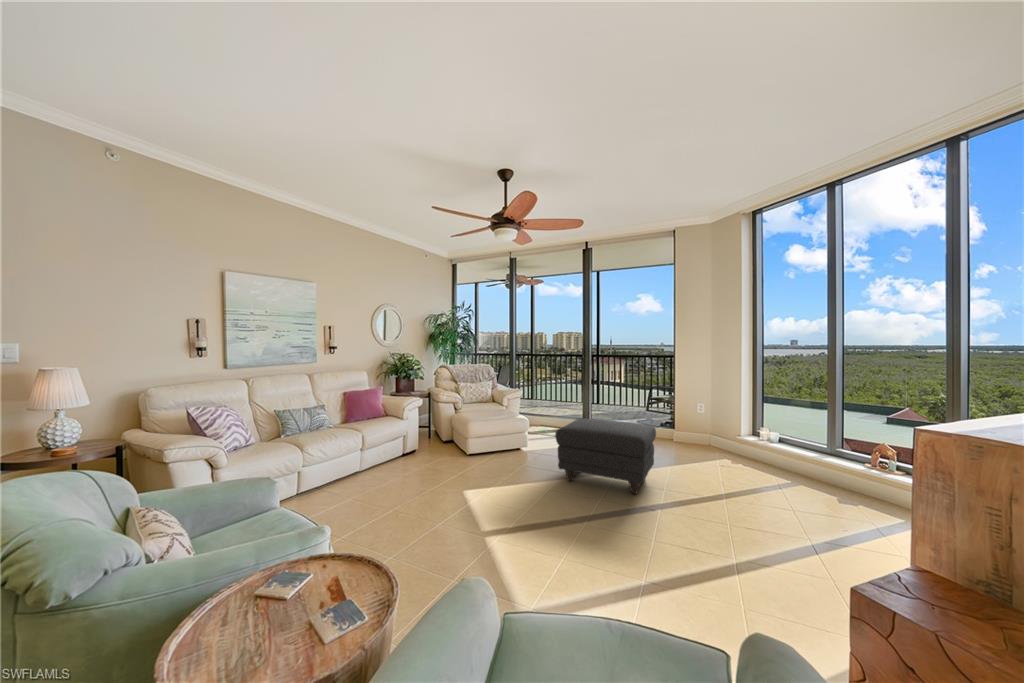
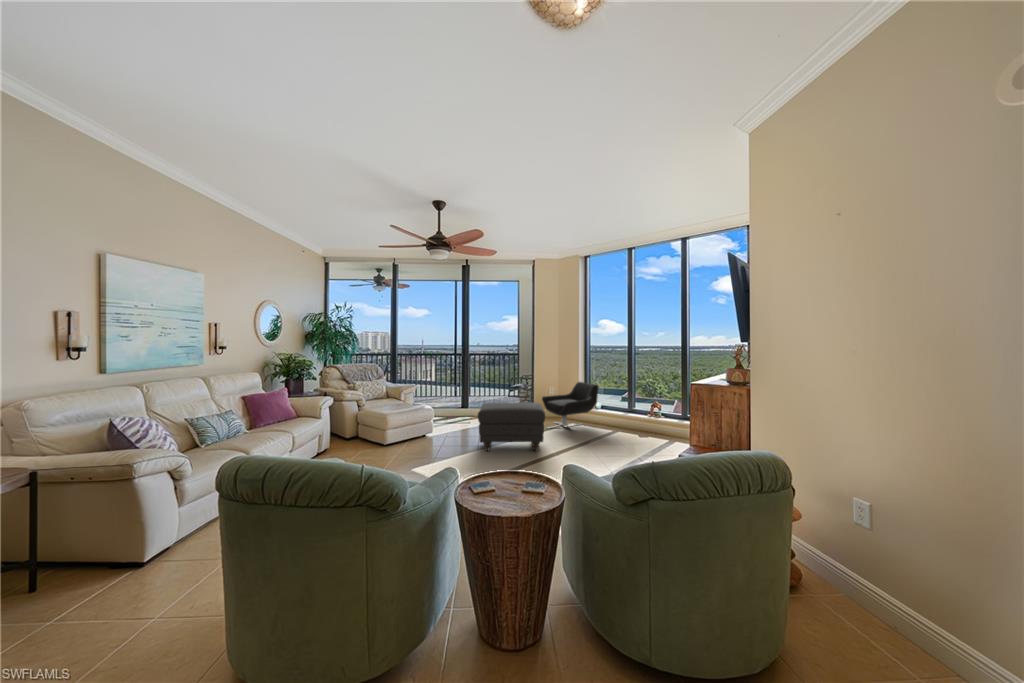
lounge chair: none [676,399,767,472] -> present [542,382,599,431]

